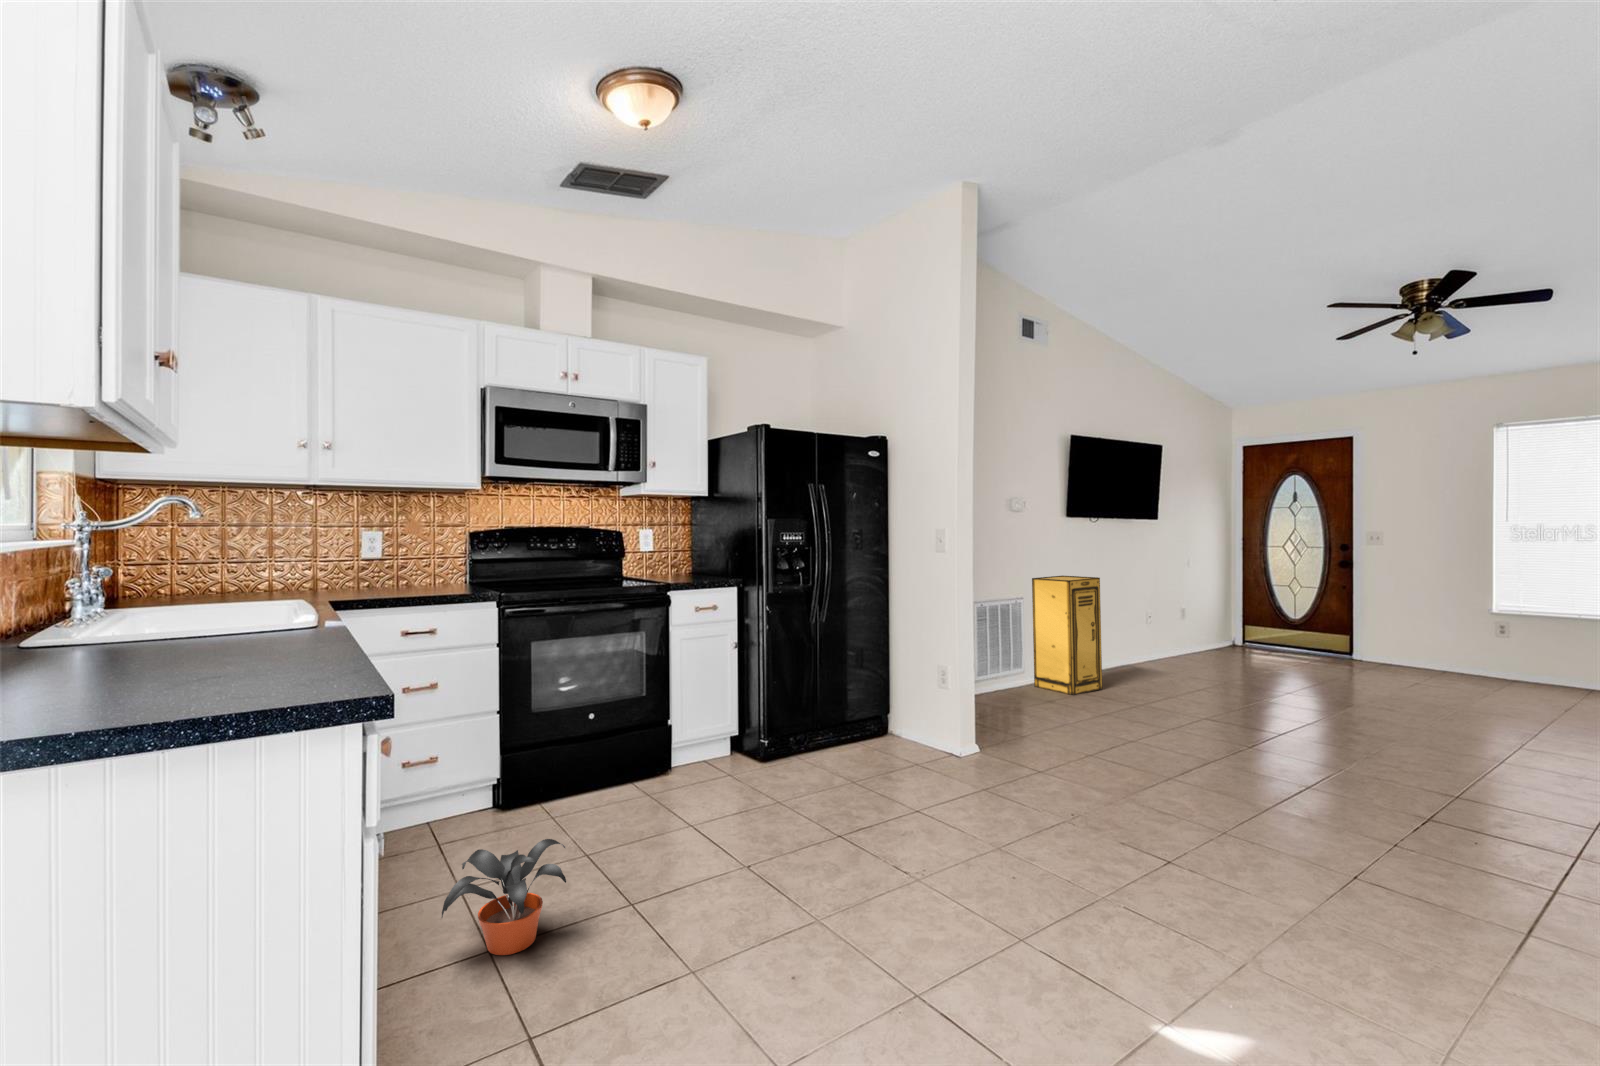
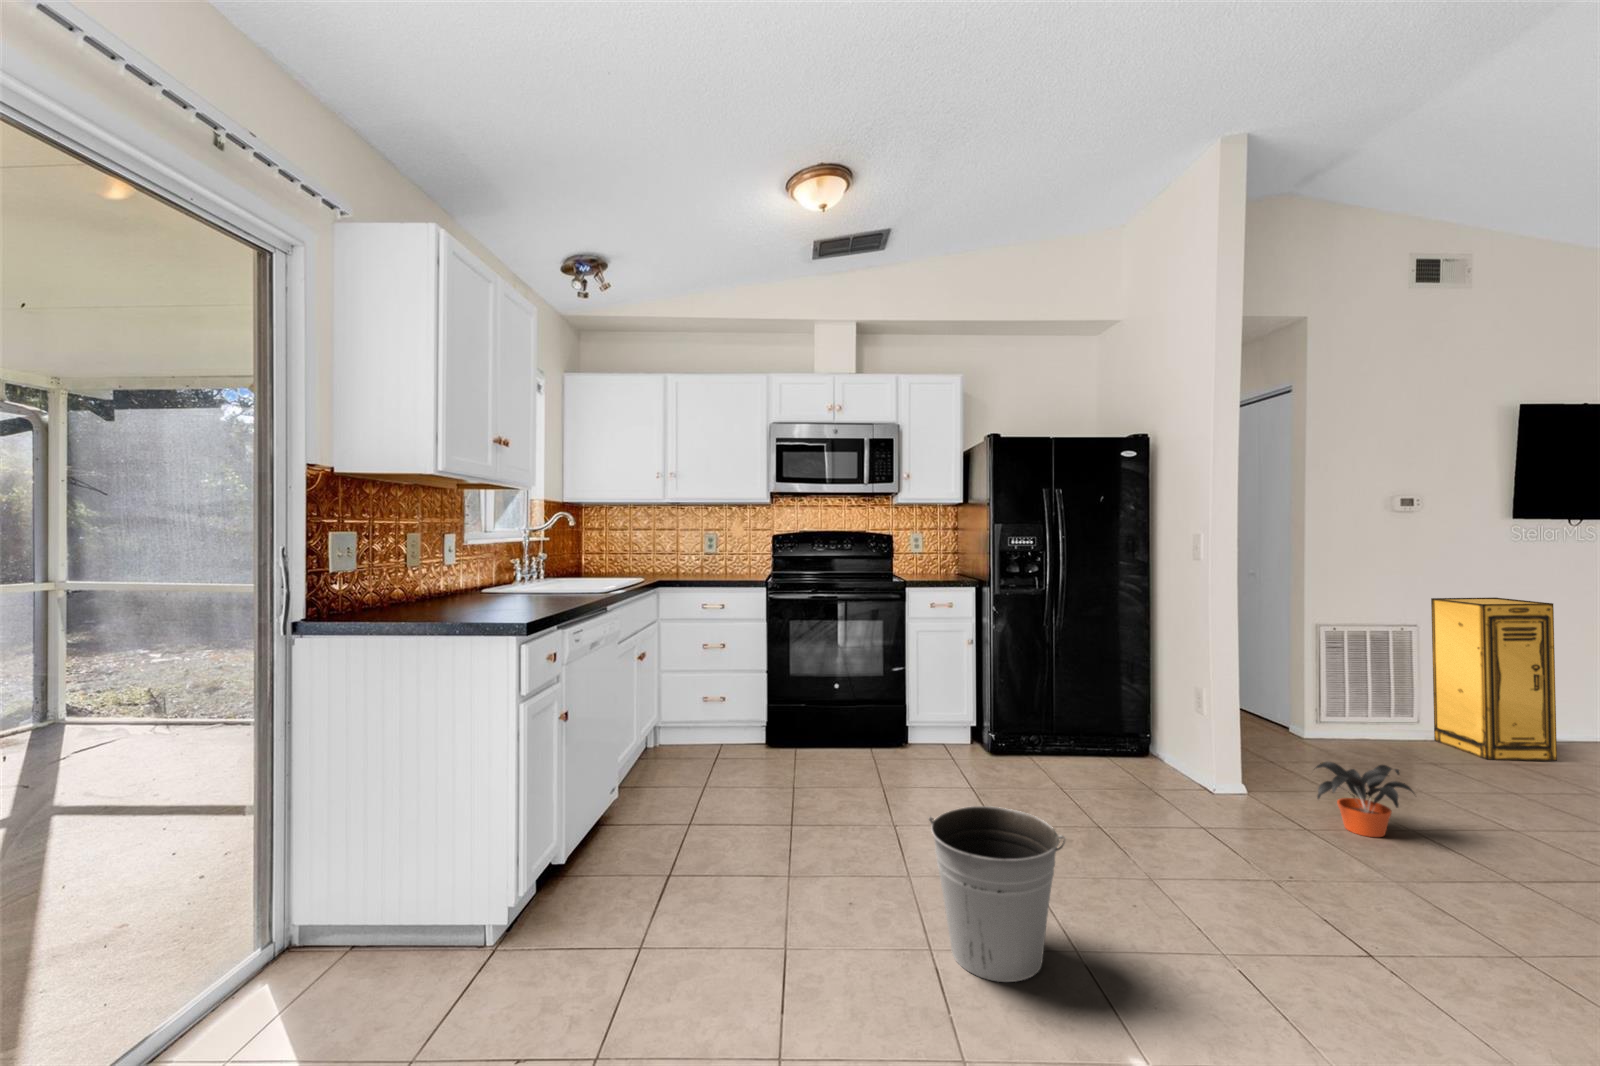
bucket: none [906,810,1046,997] -> present [929,806,1065,982]
potted plant: present [442,839,566,955] -> present [1316,762,1413,837]

